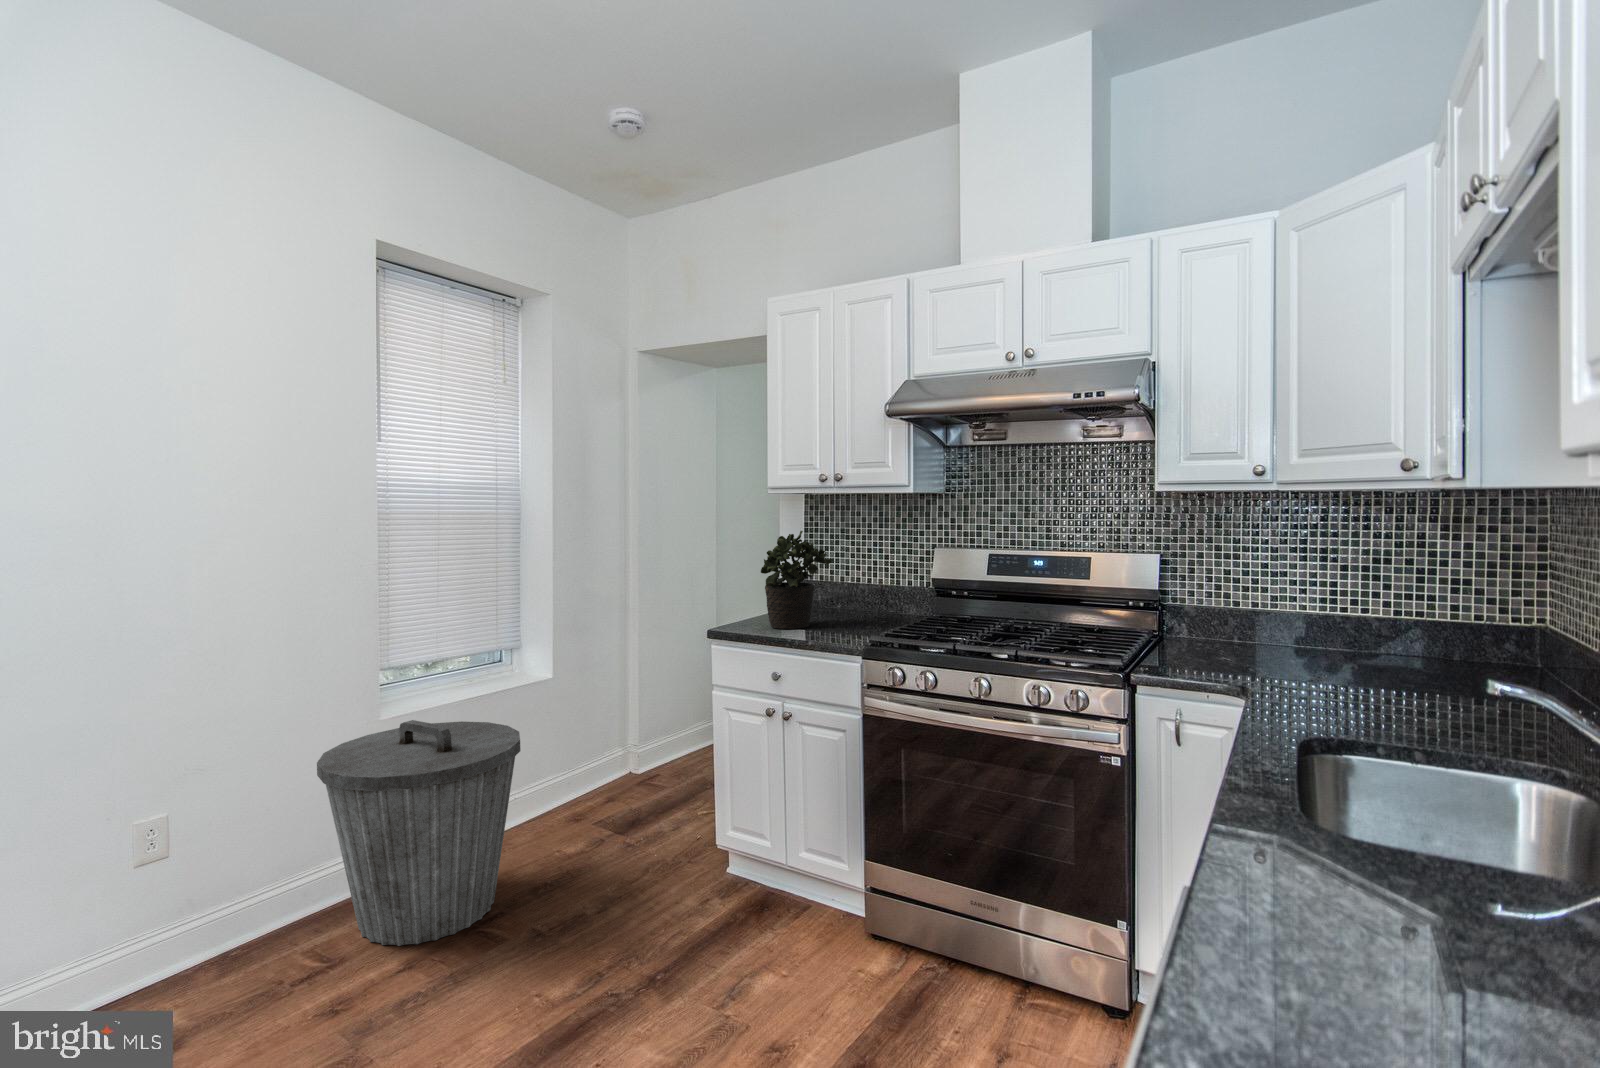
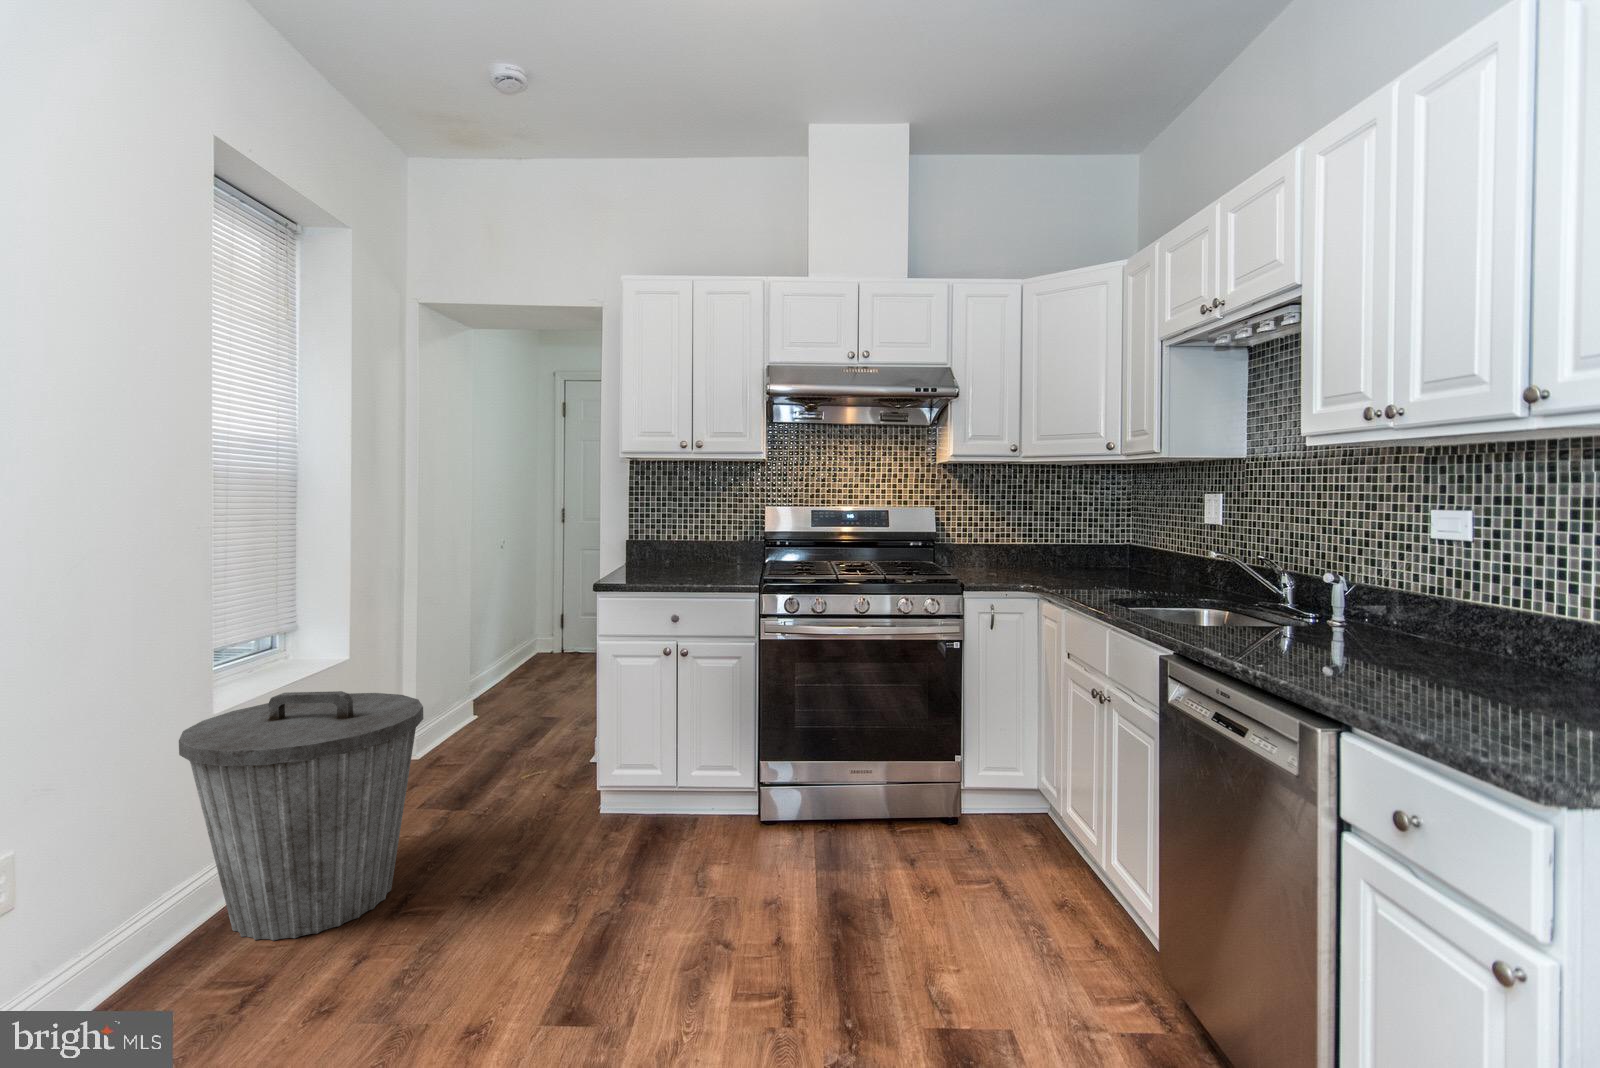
potted plant: present [761,531,831,629] -> none [634,489,696,575]

